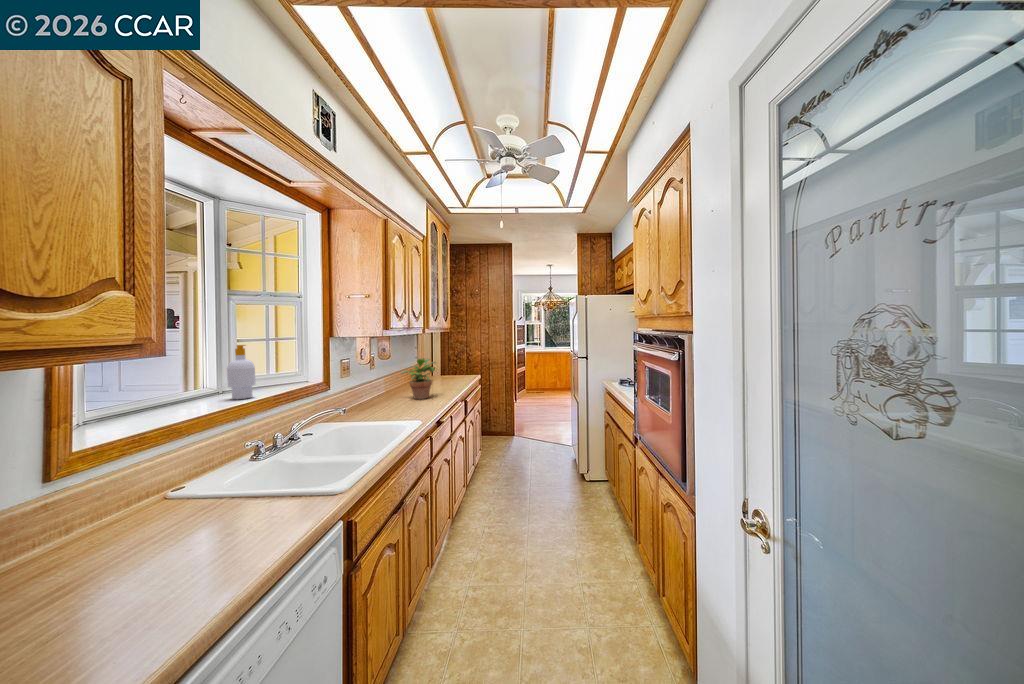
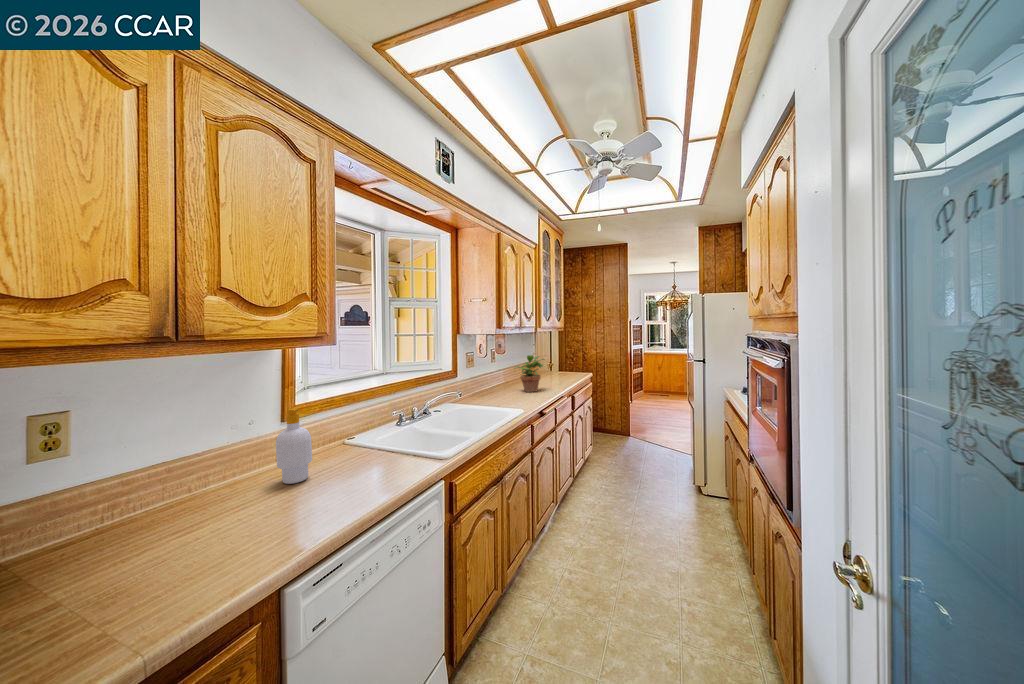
soap bottle: present [227,345,256,399] -> present [276,409,312,484]

